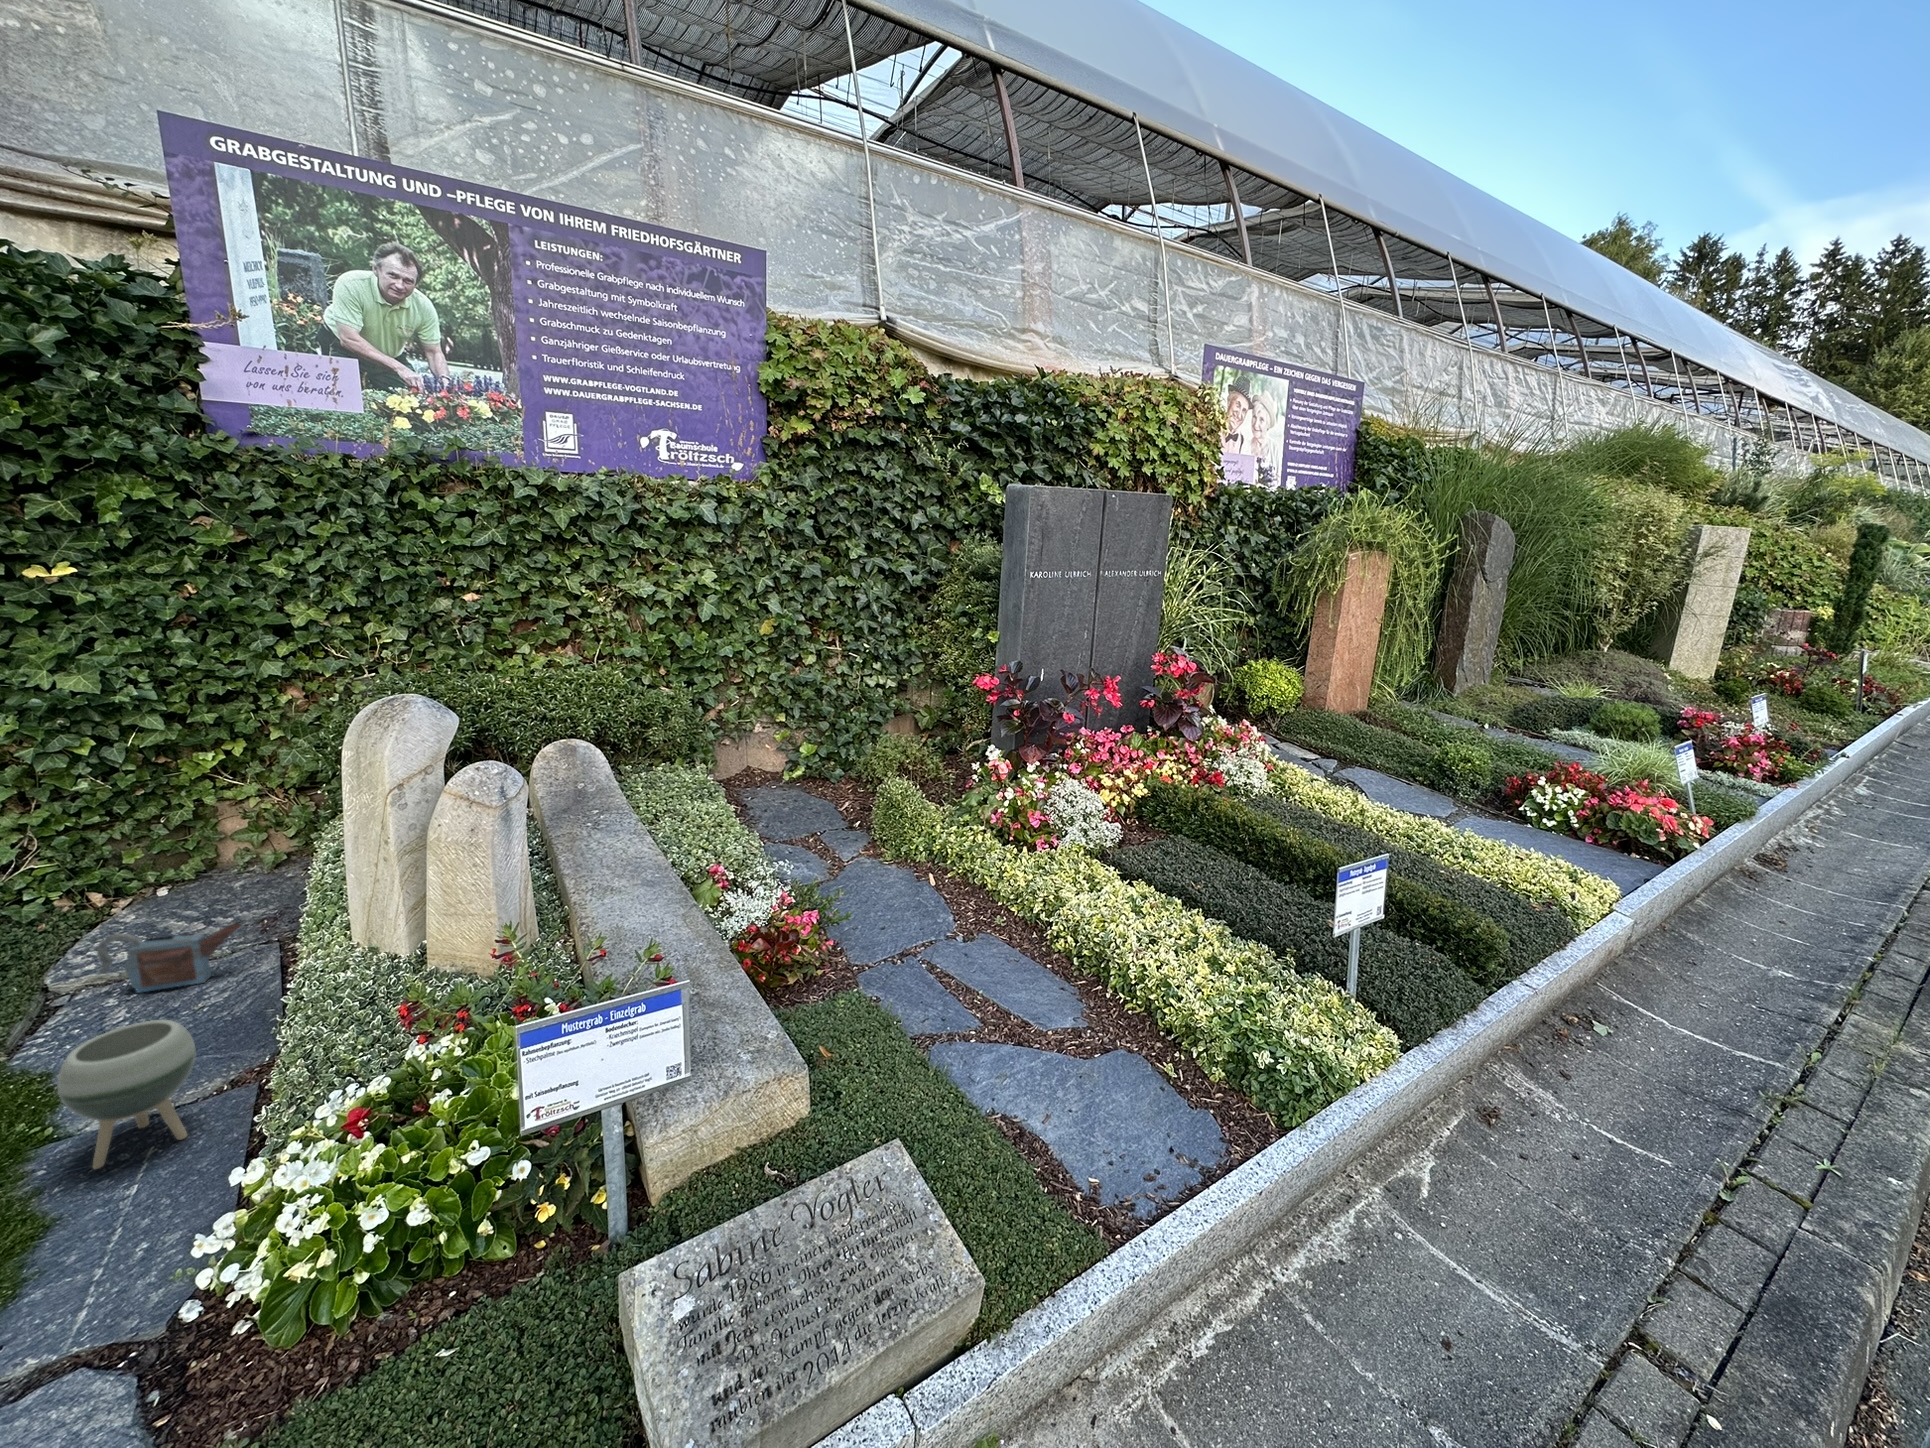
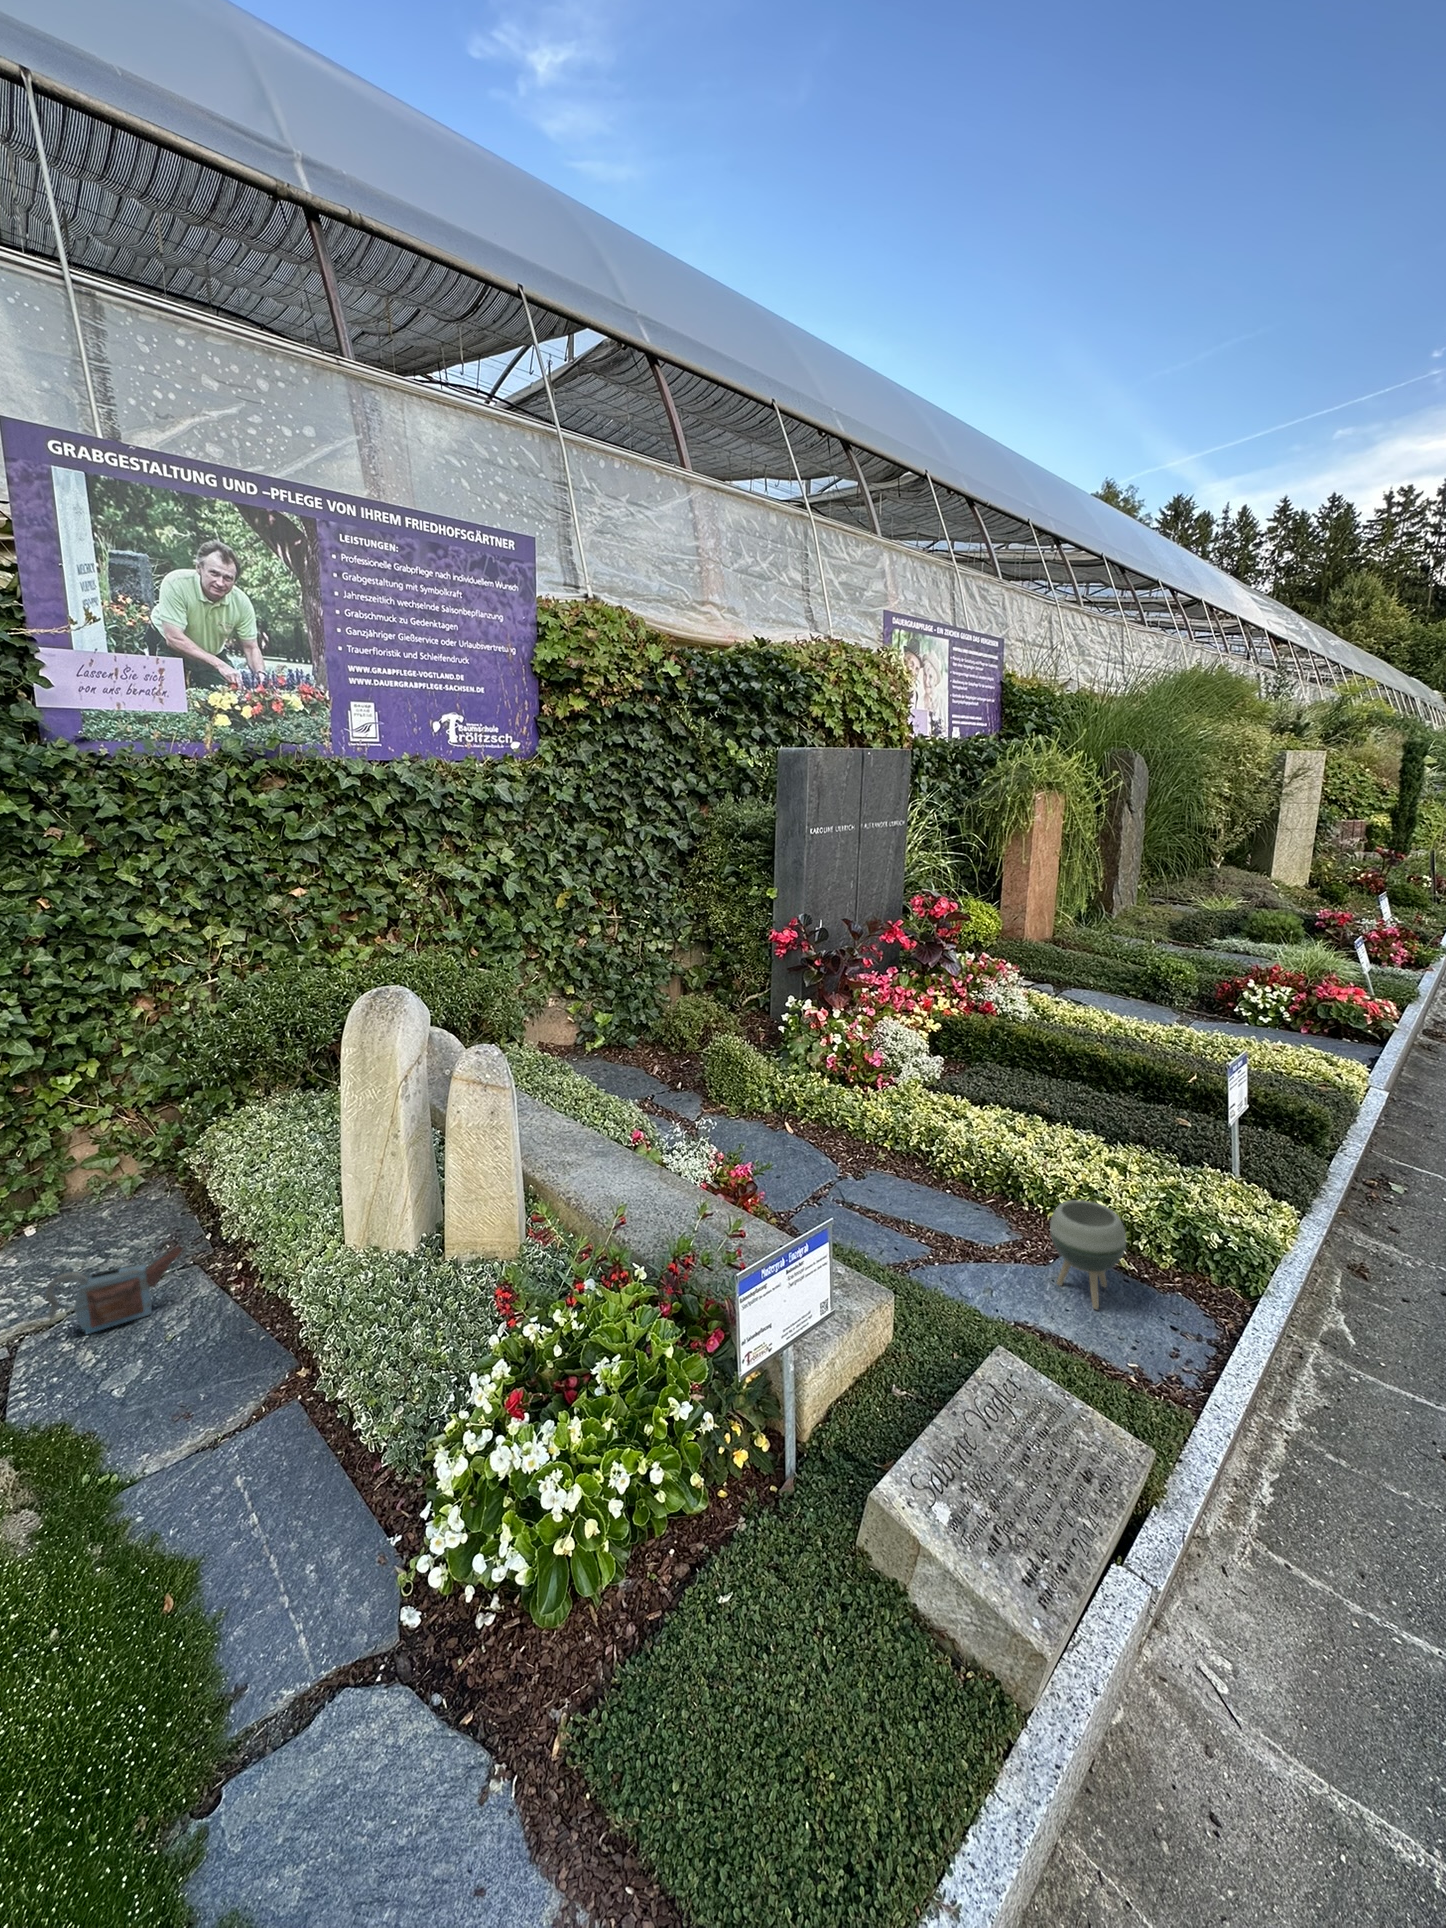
planter: present [57,1020,196,1169] -> present [1050,1200,1126,1309]

